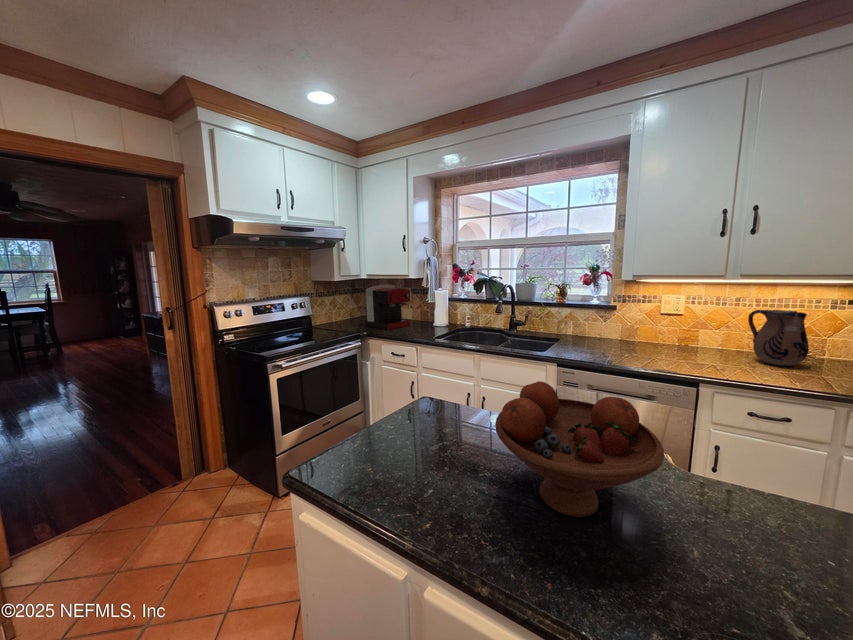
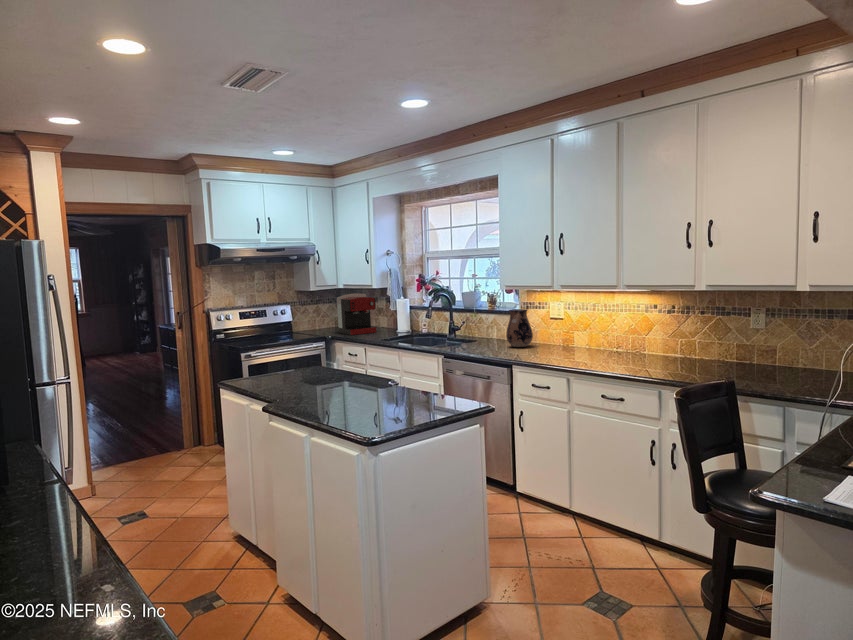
ceramic pitcher: present [748,310,809,366] -> present [506,309,533,347]
fruit bowl: present [495,381,664,517] -> none [280,337,341,385]

